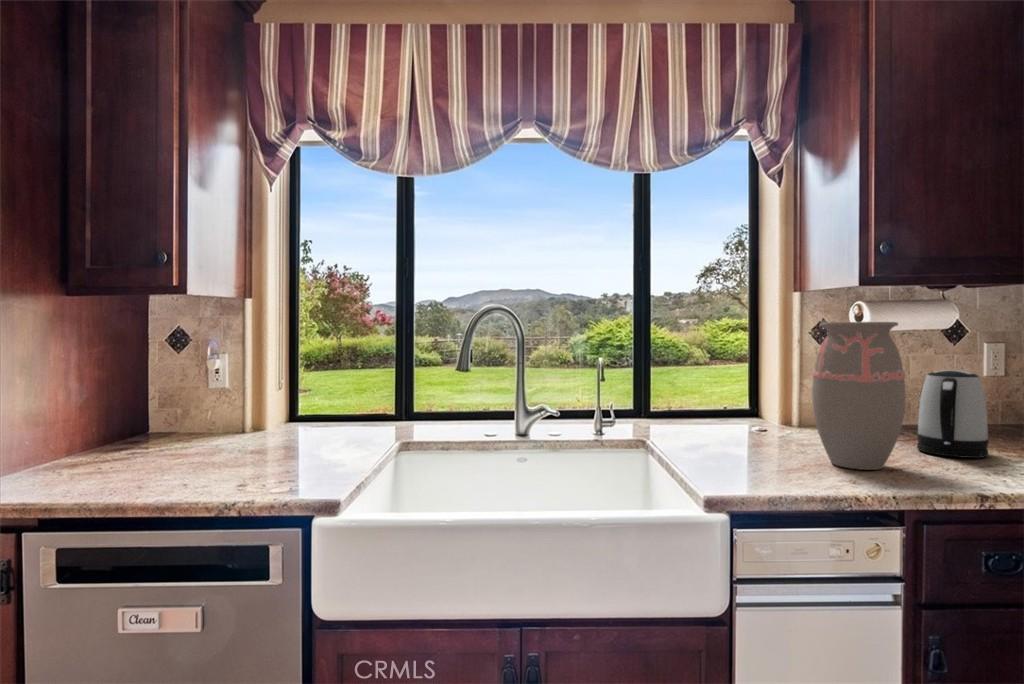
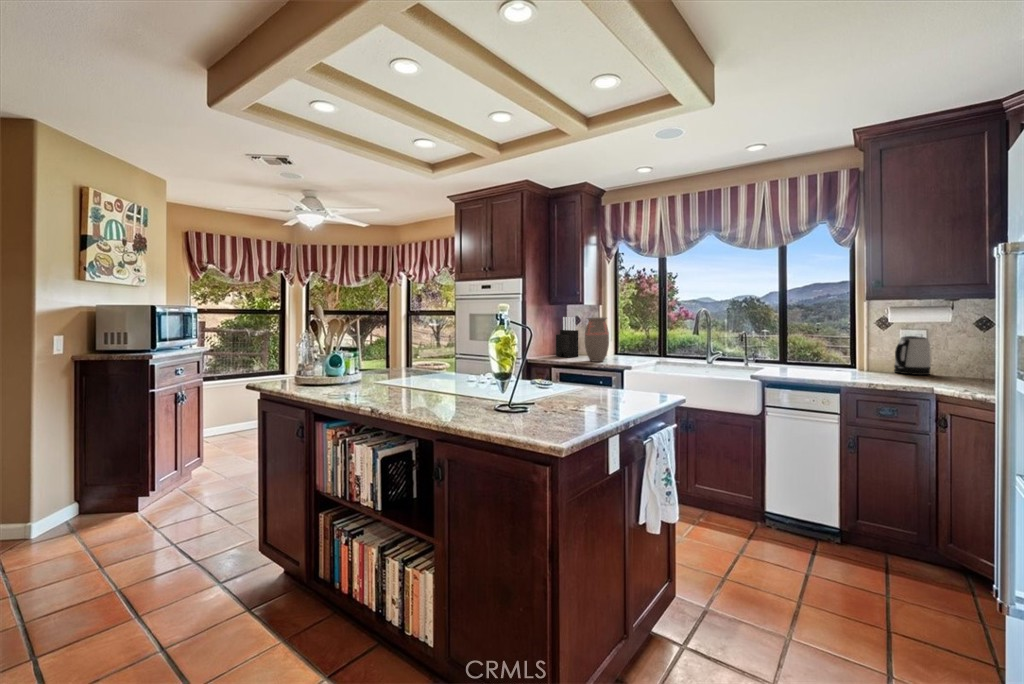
decorative vase: present [812,322,906,470] -> present [584,317,609,362]
knife block: none [85,326,168,462] -> present [556,317,578,357]

